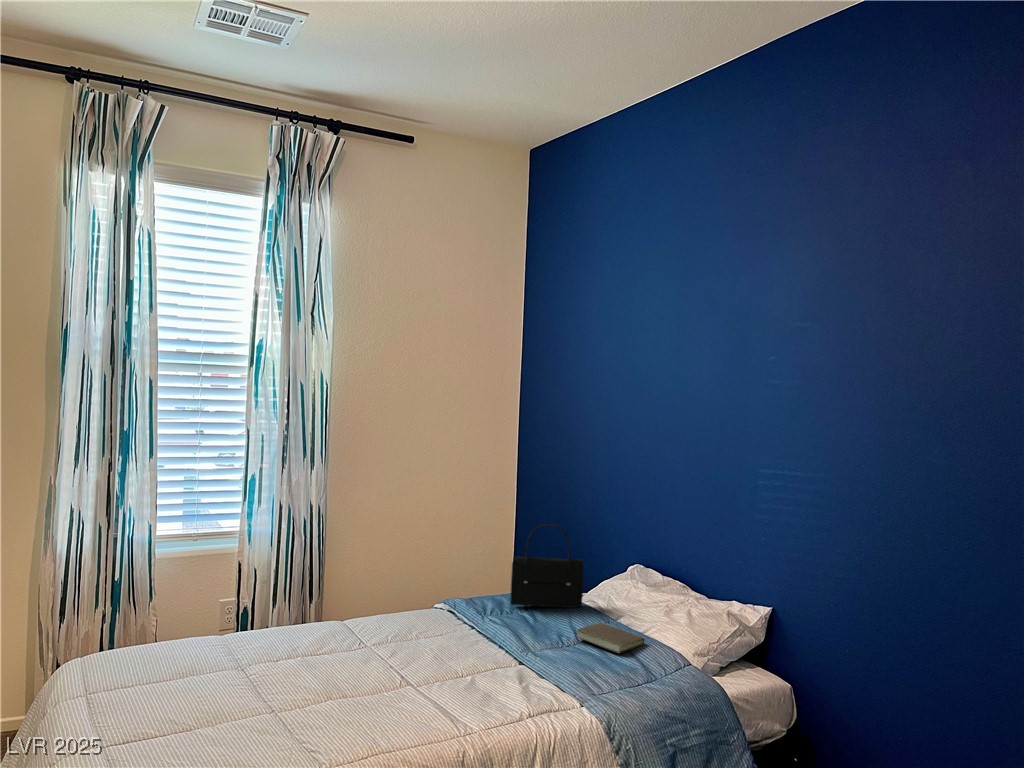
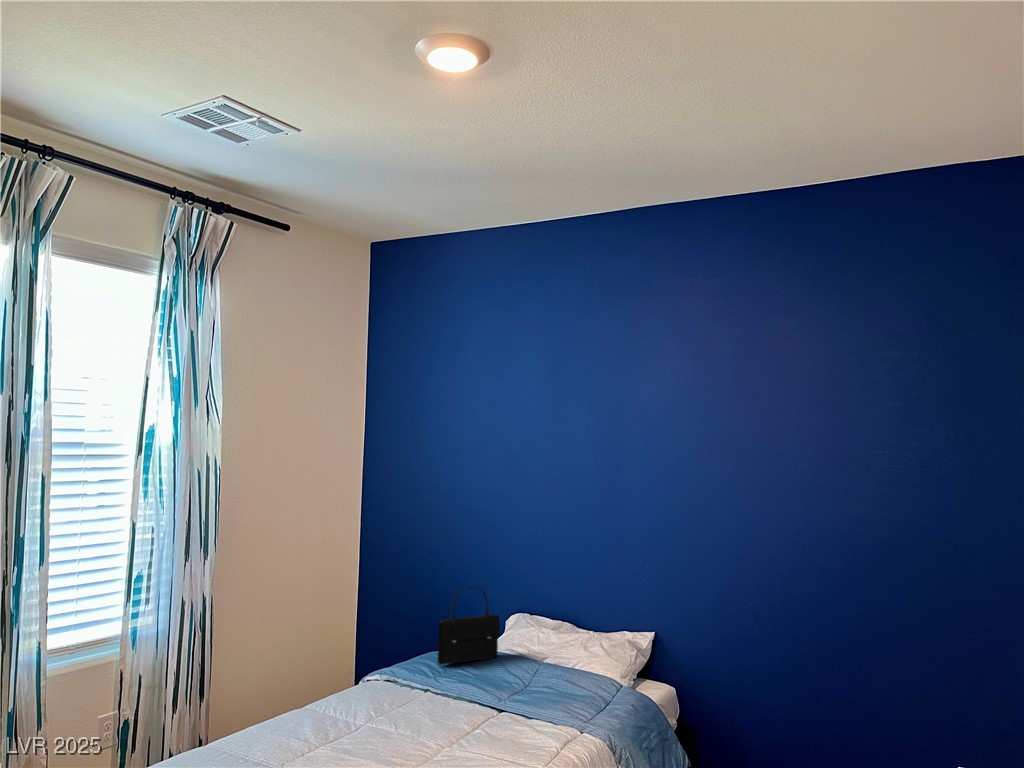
book: present [576,620,645,653] -> none [525,663,580,687]

